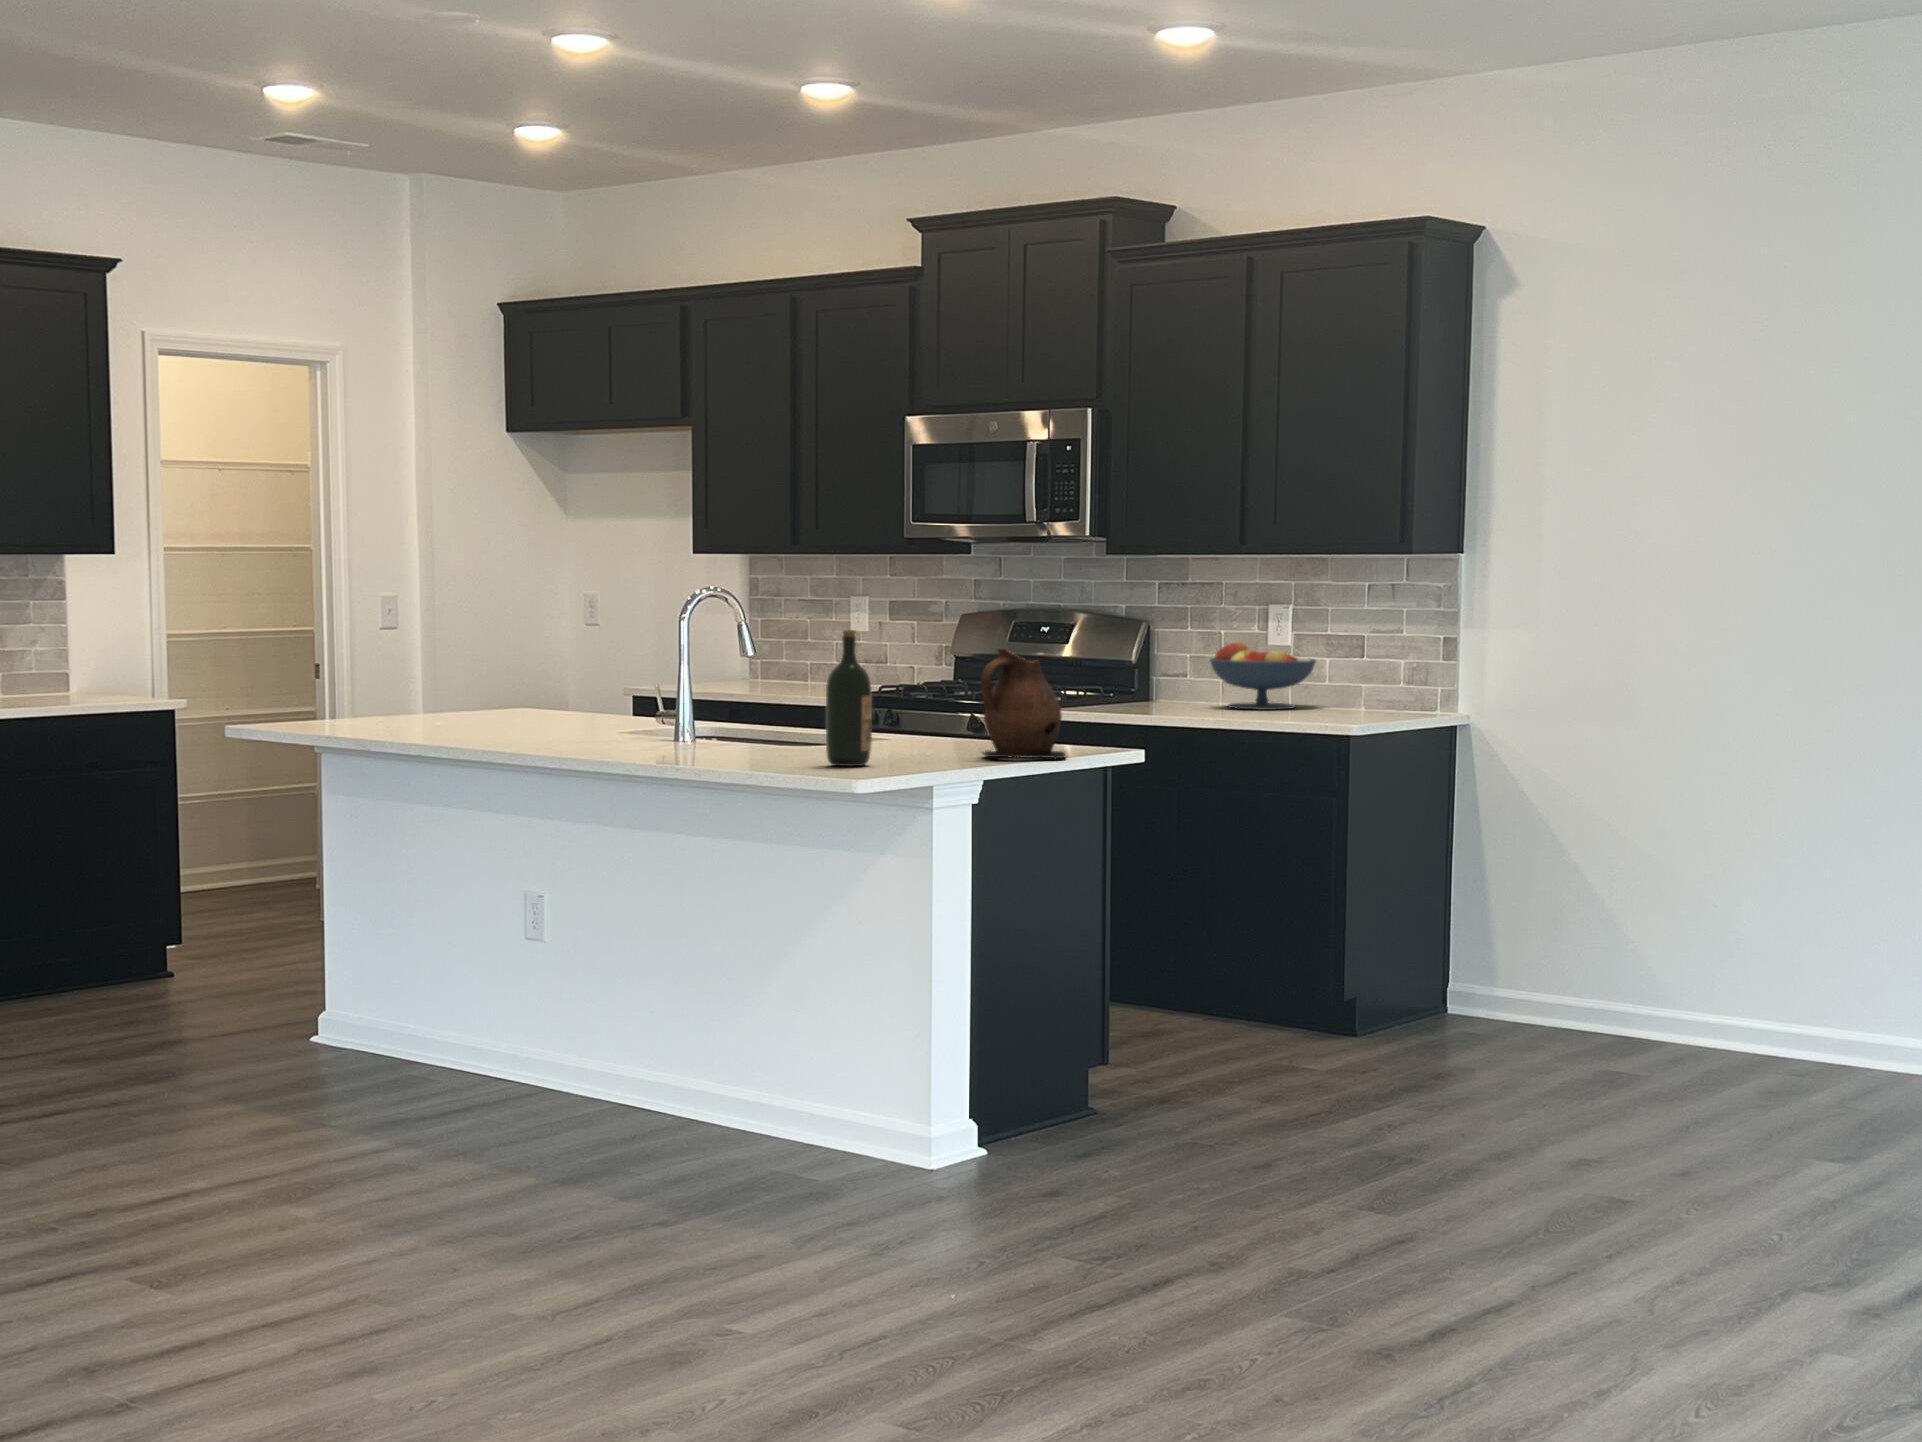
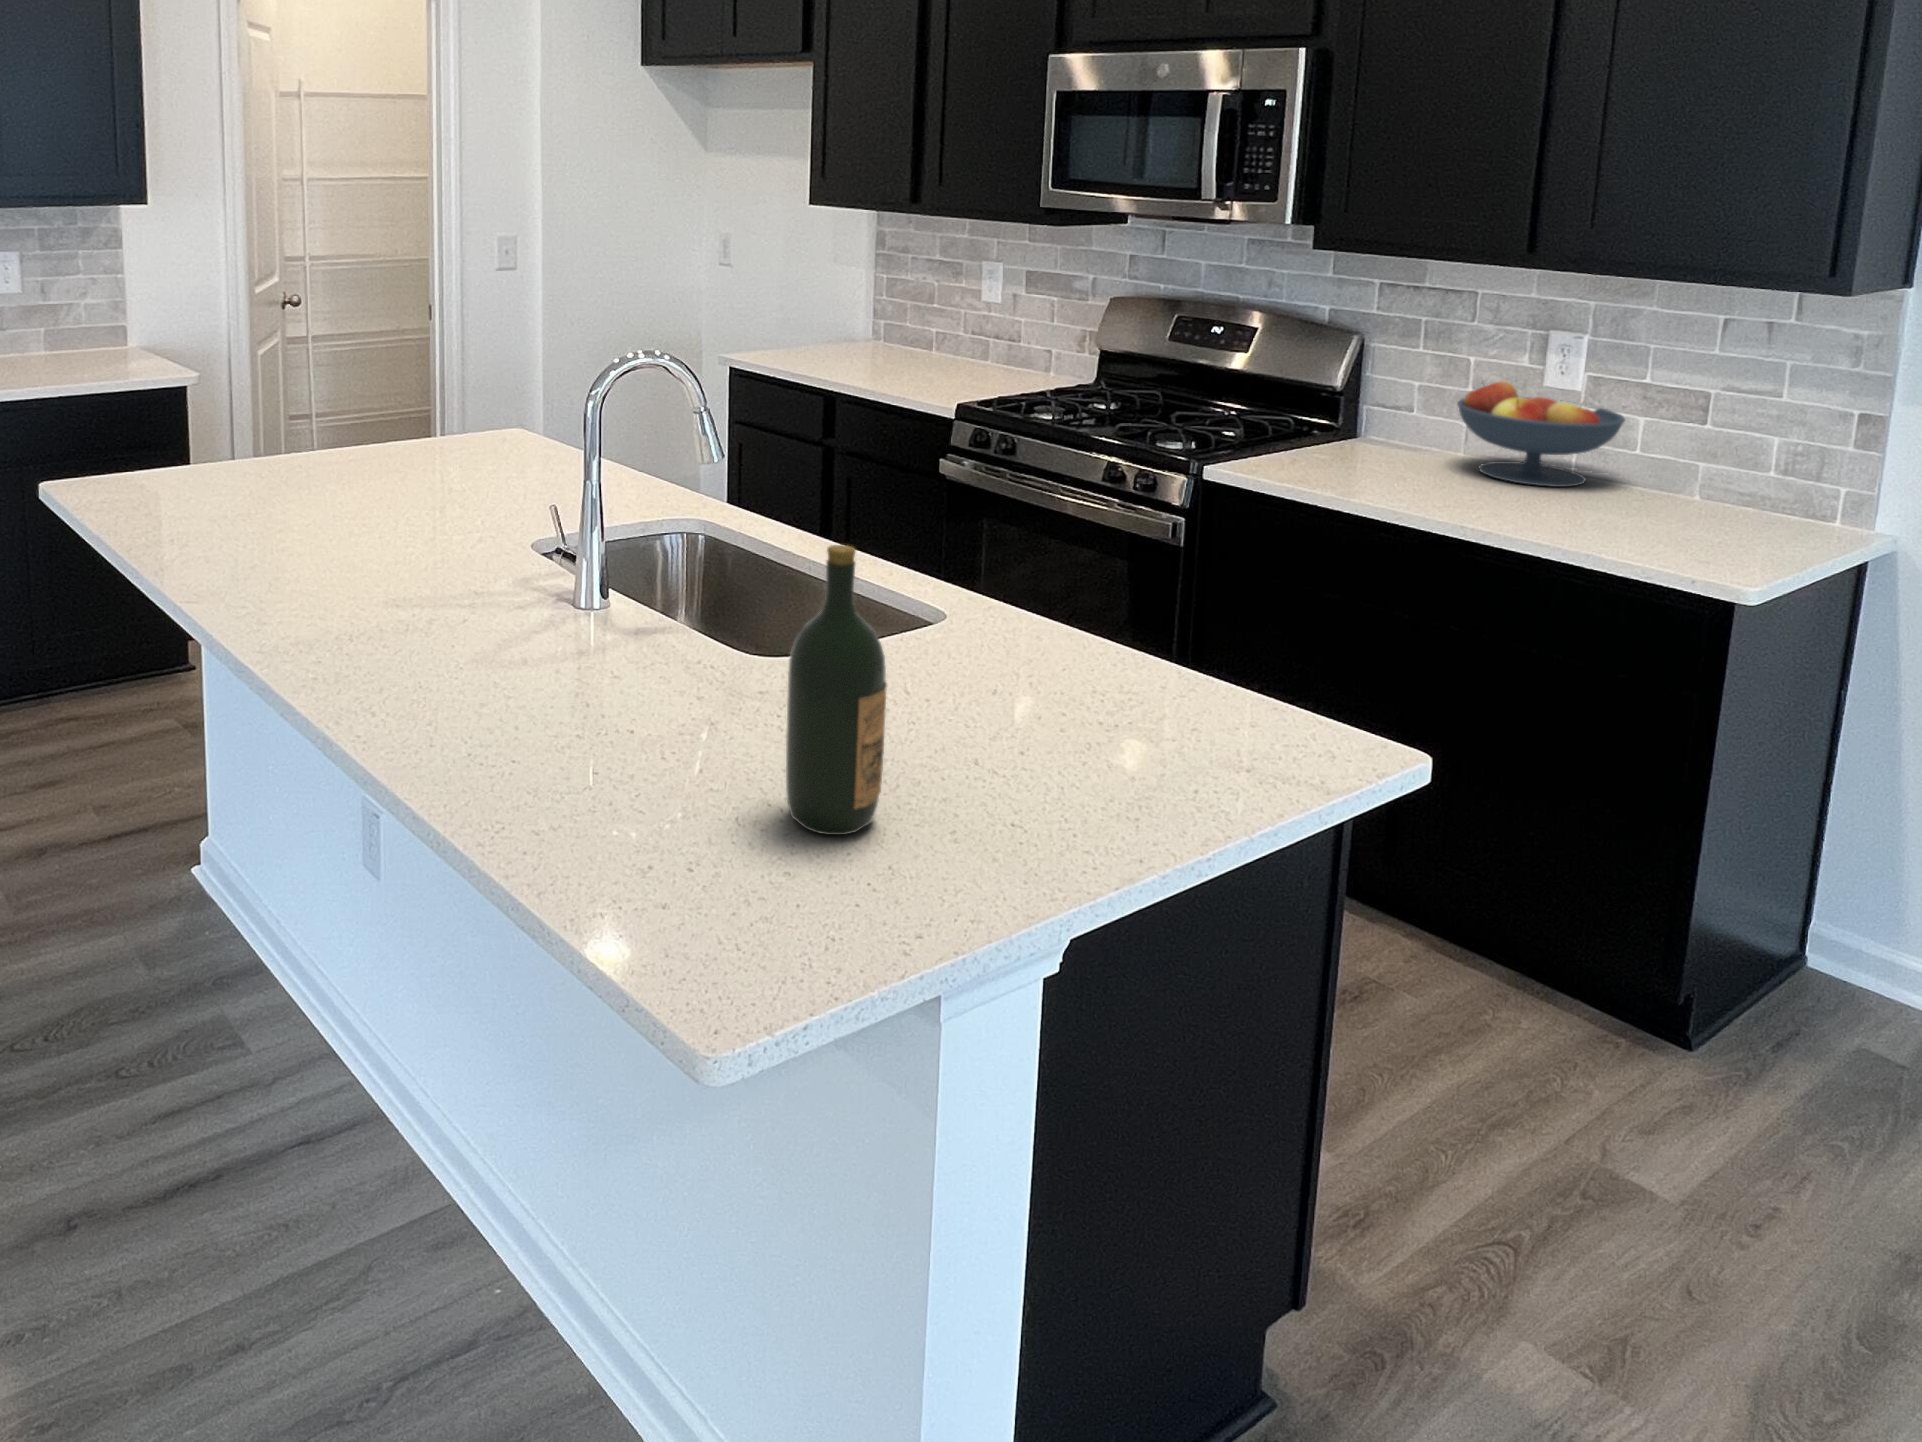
ceramic pitcher: present [981,648,1066,759] -> none [1113,575,1307,839]

